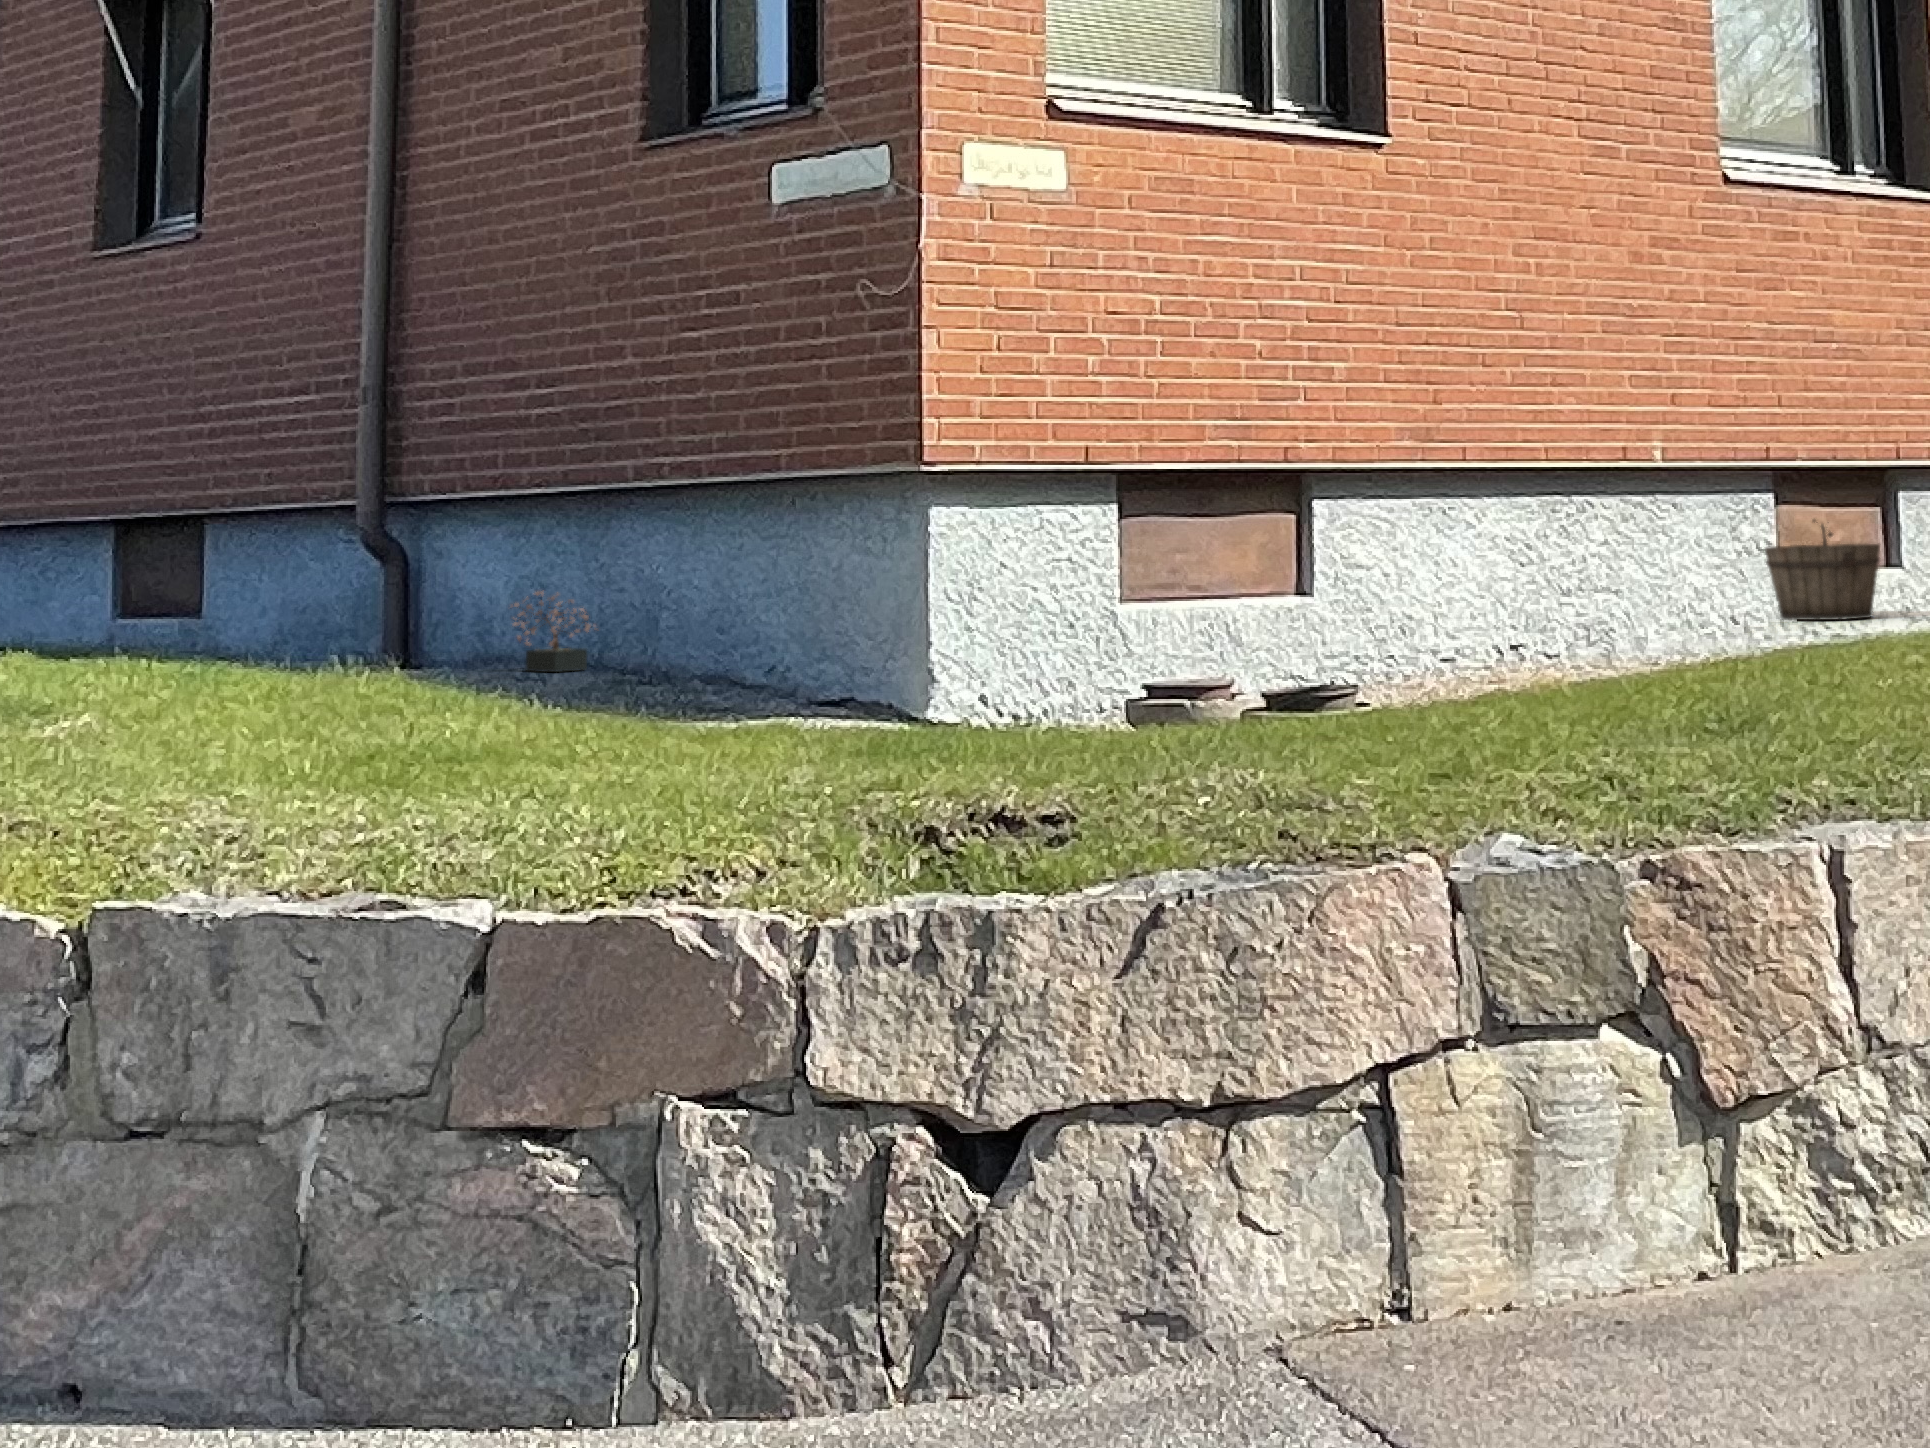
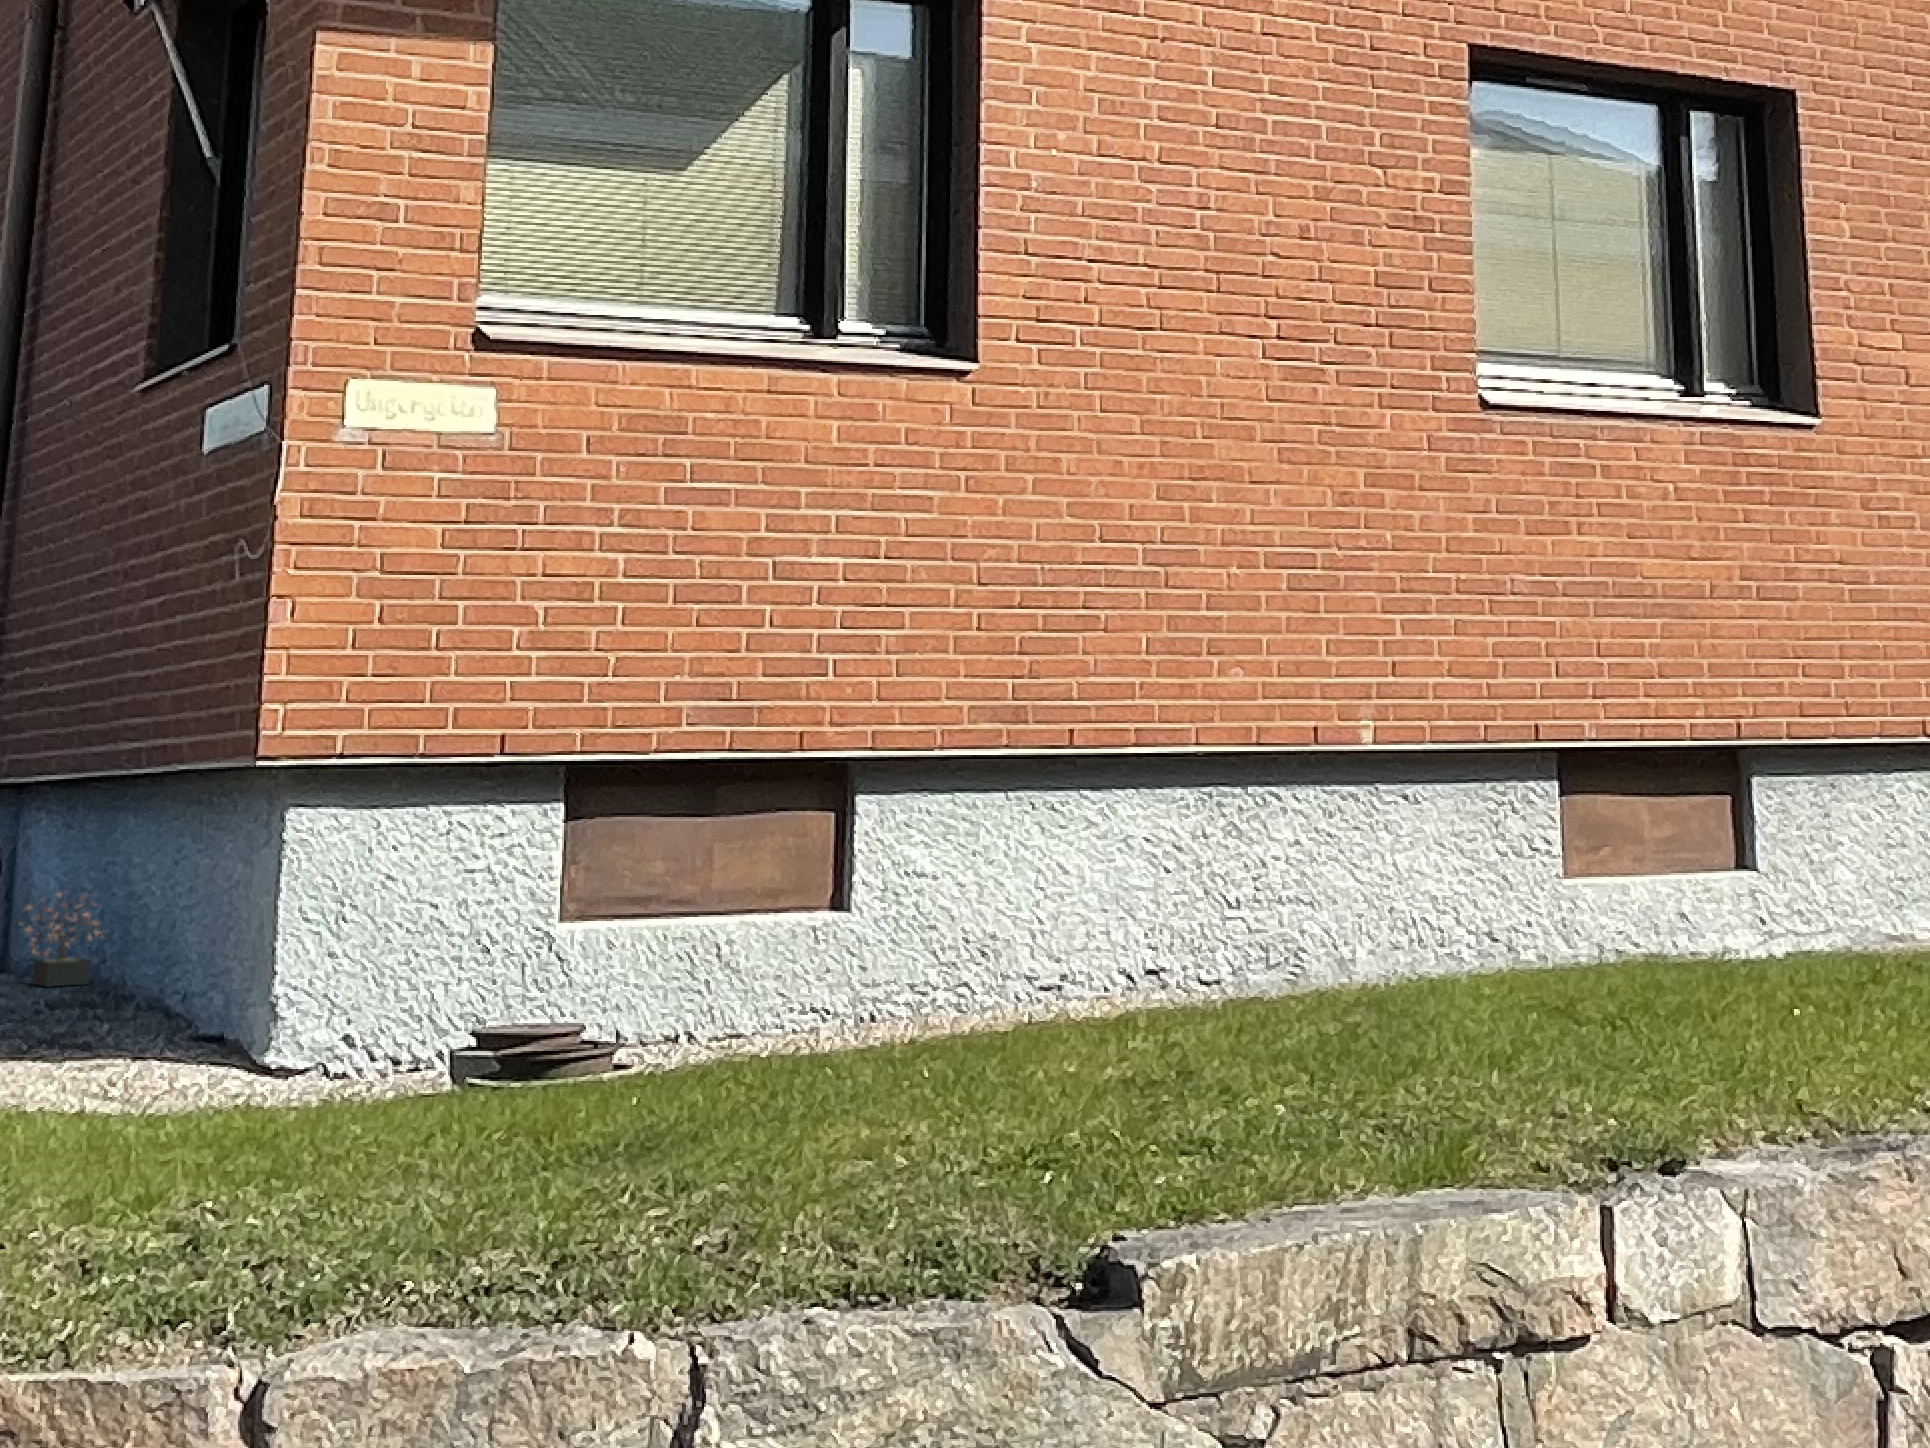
wooden bucket: present [1765,520,1880,620] -> none [1522,811,1661,938]

